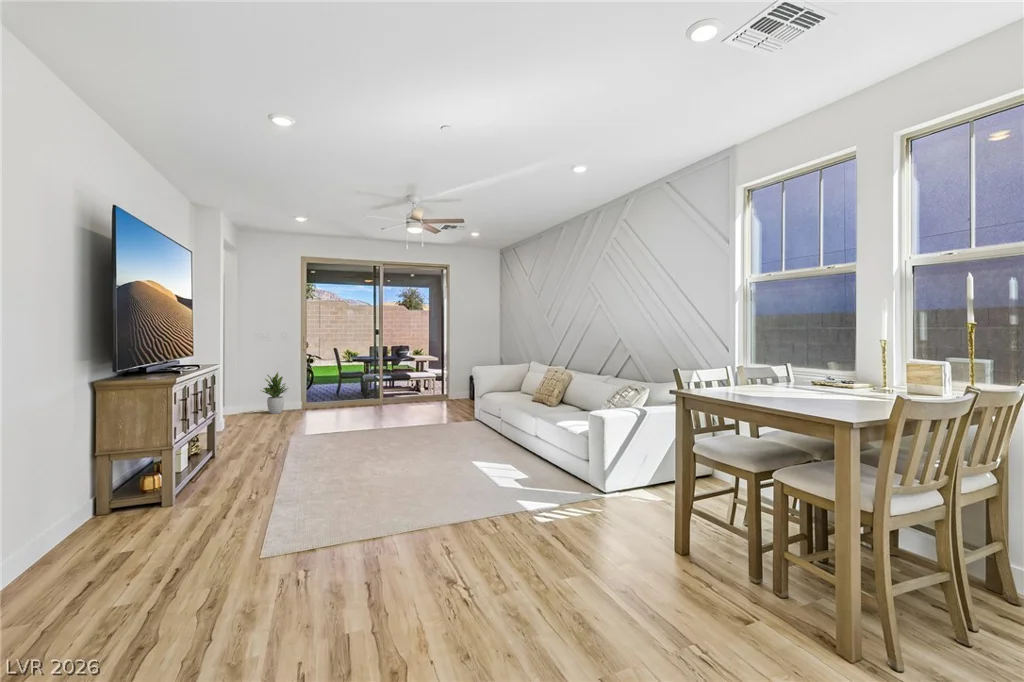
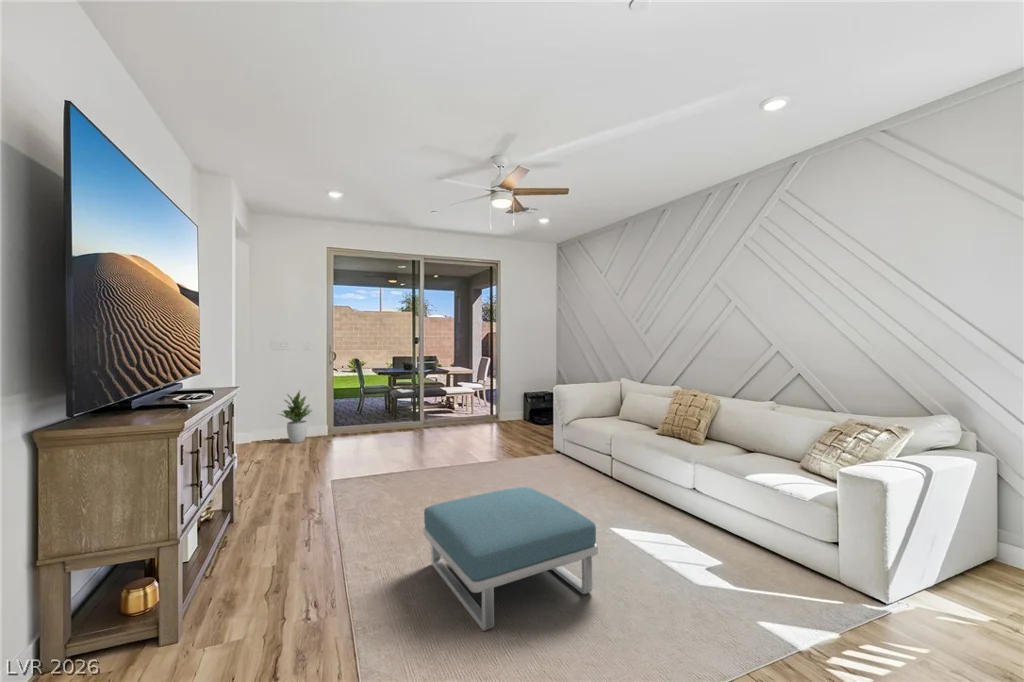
footstool: none [330,433,431,504] -> present [423,487,598,631]

